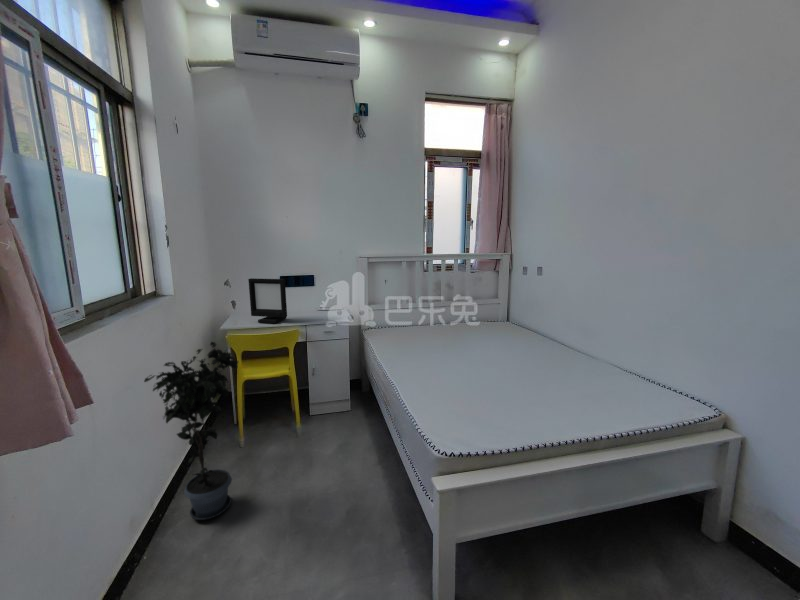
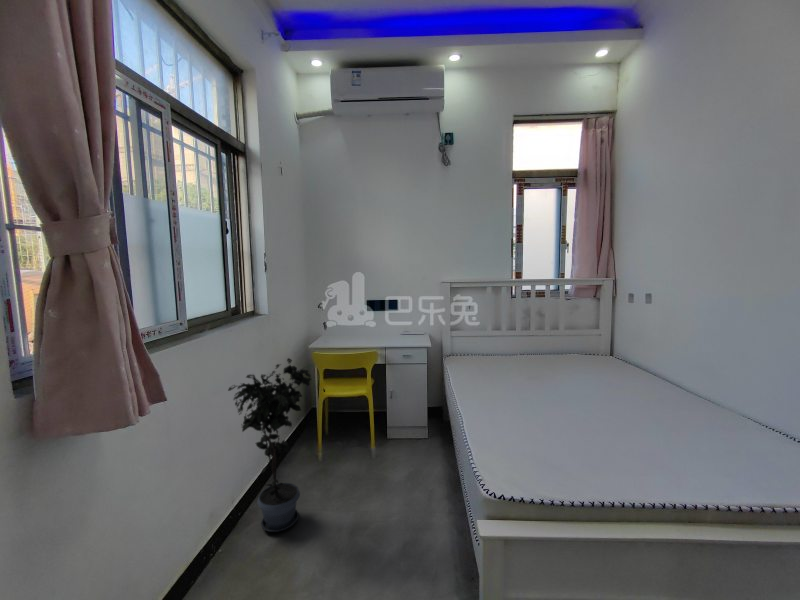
picture frame: present [248,278,287,323] -> none [335,302,368,345]

